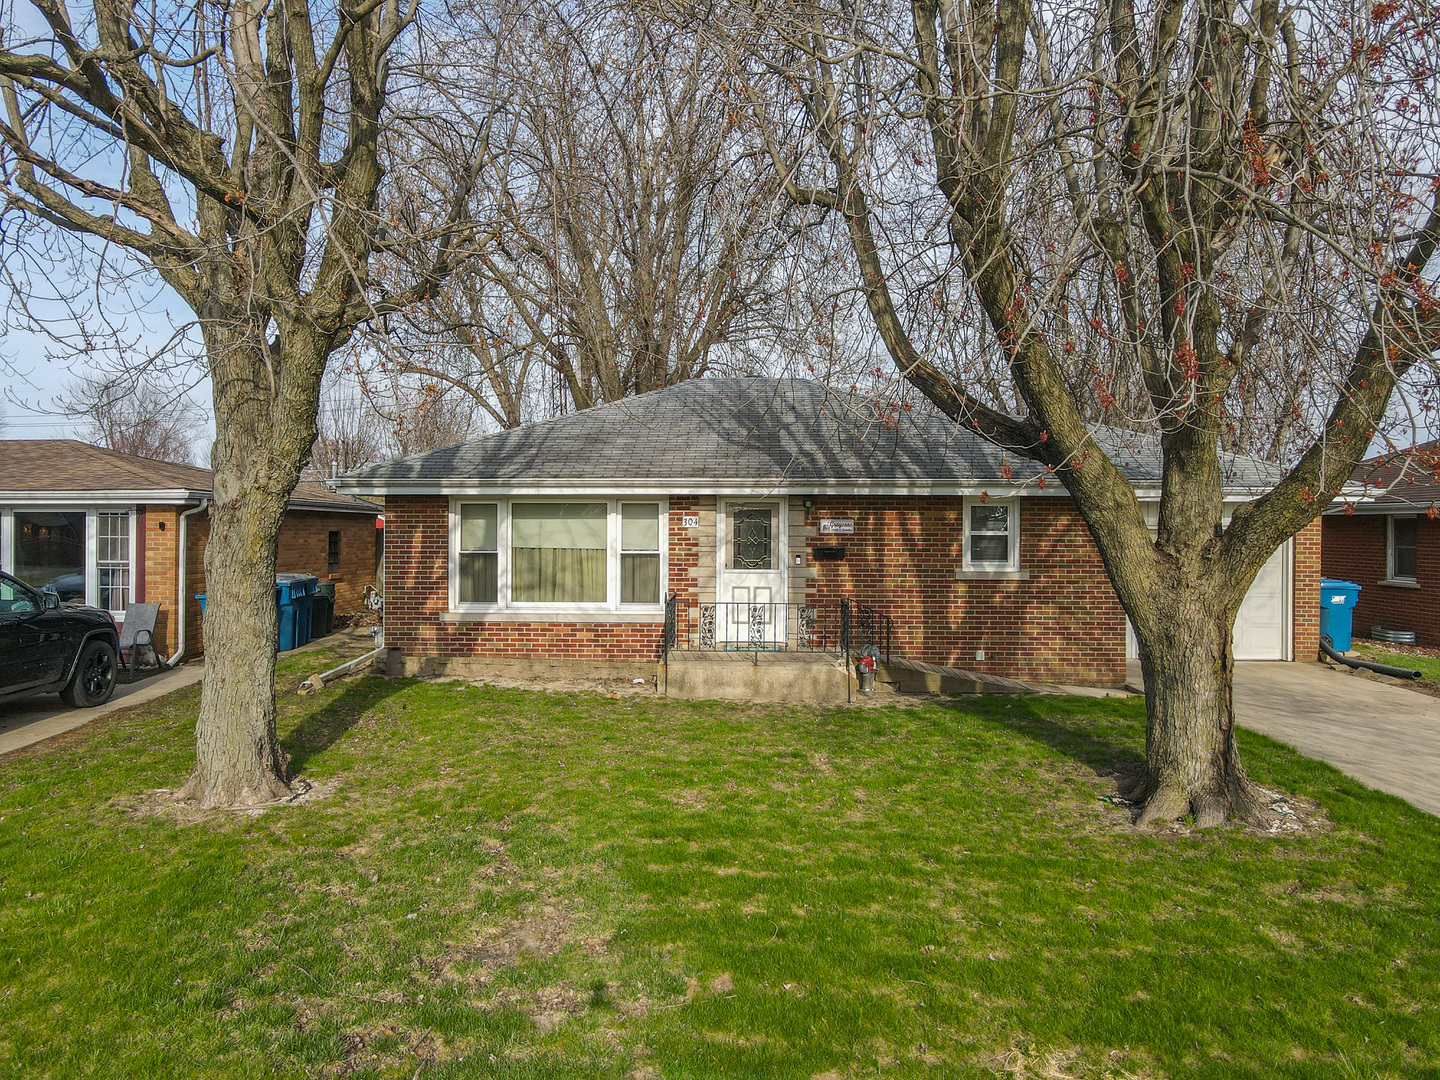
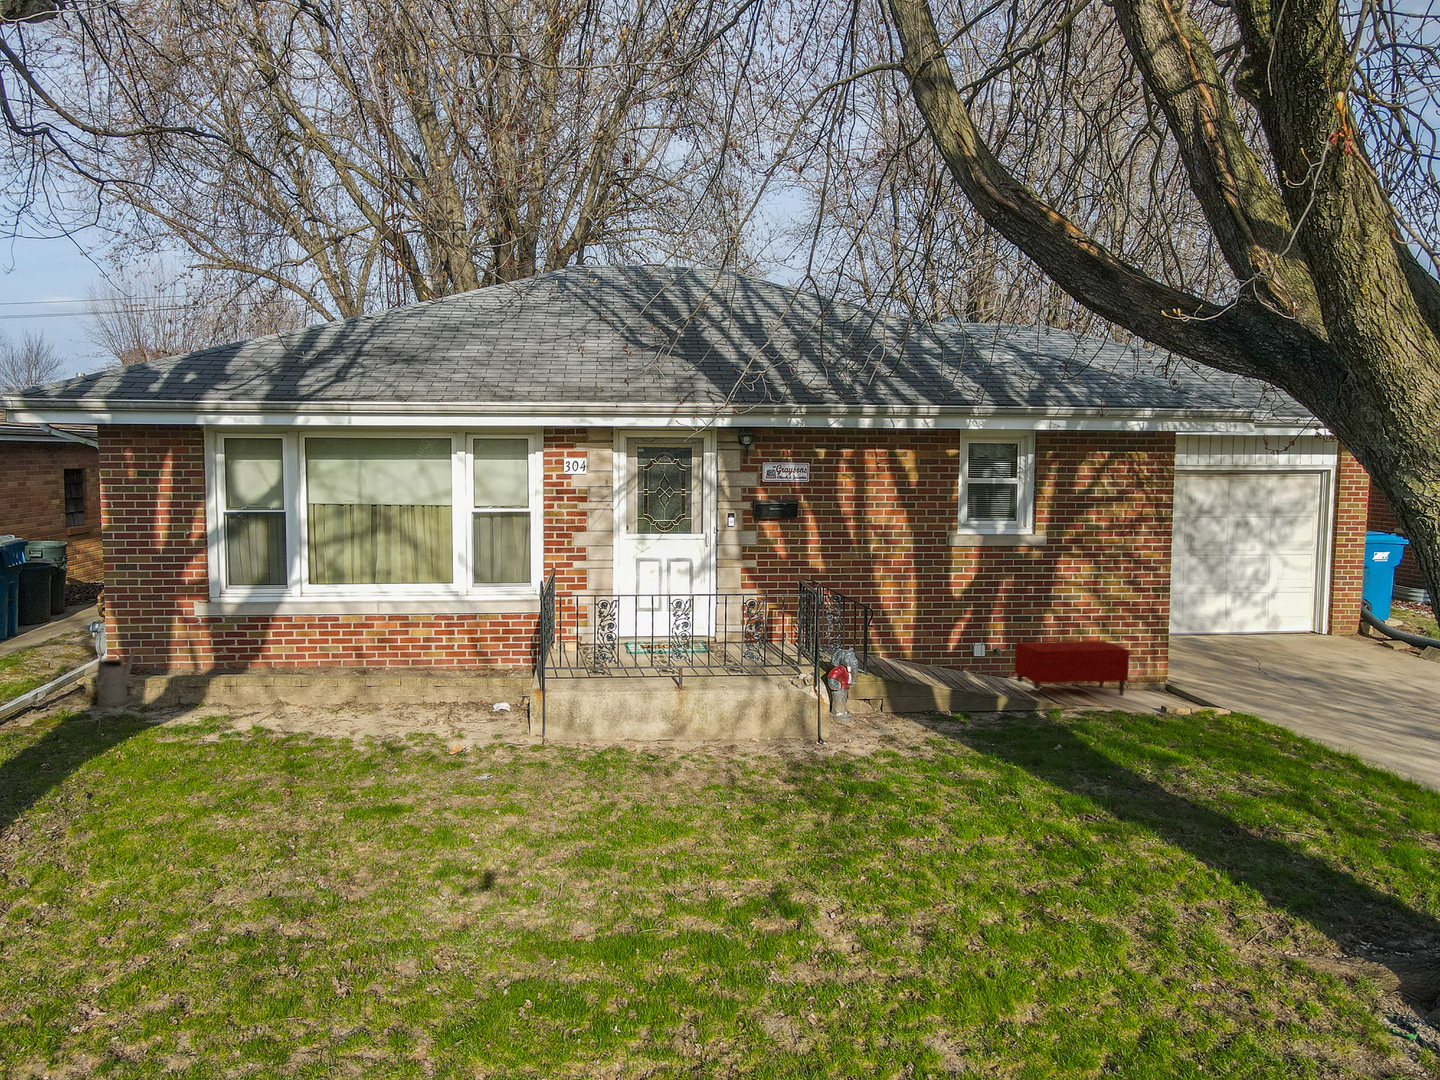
bench: none [1005,650,1090,689] -> present [1014,641,1130,697]

